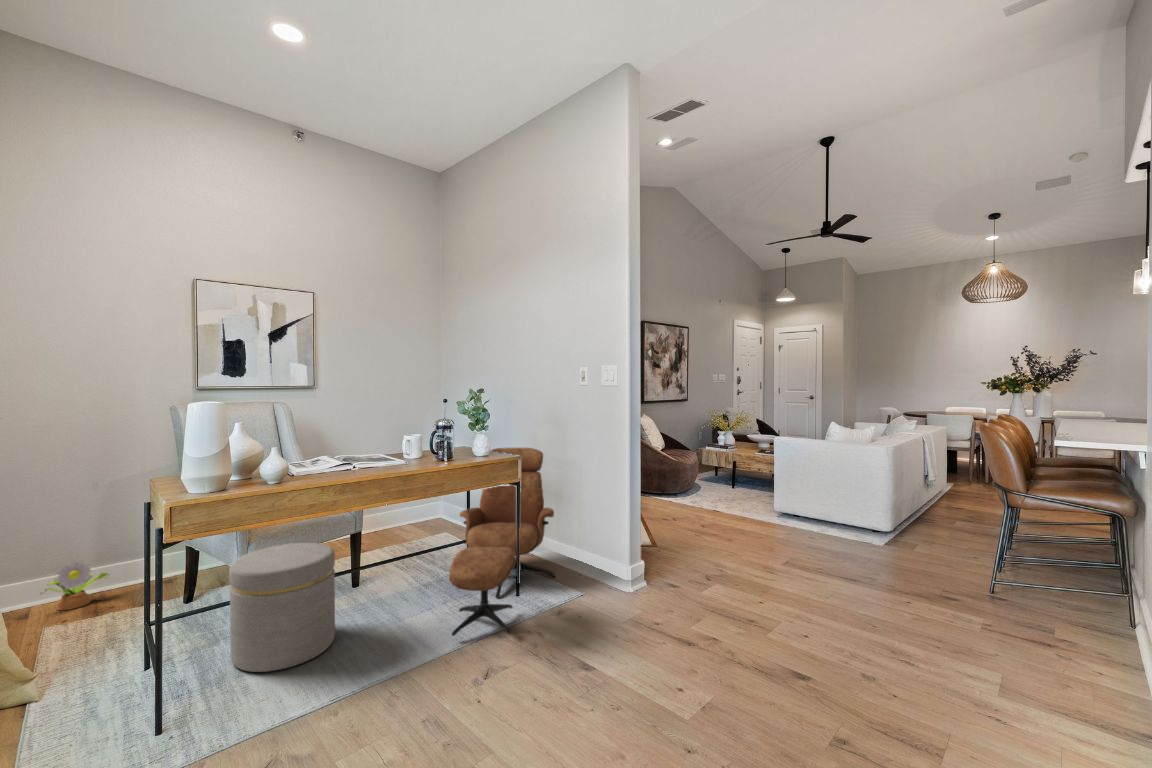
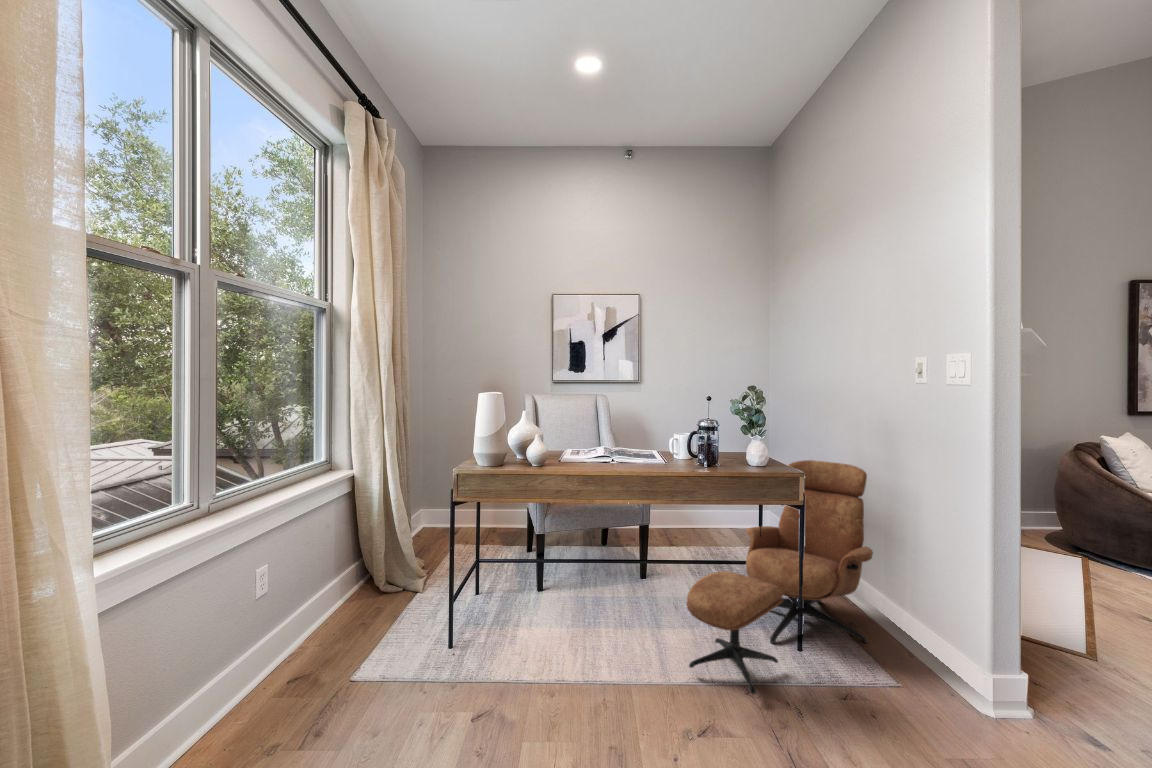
ottoman: present [229,543,335,672] -> none [514,523,597,636]
decorative plant: present [41,561,108,610] -> none [455,503,493,537]

